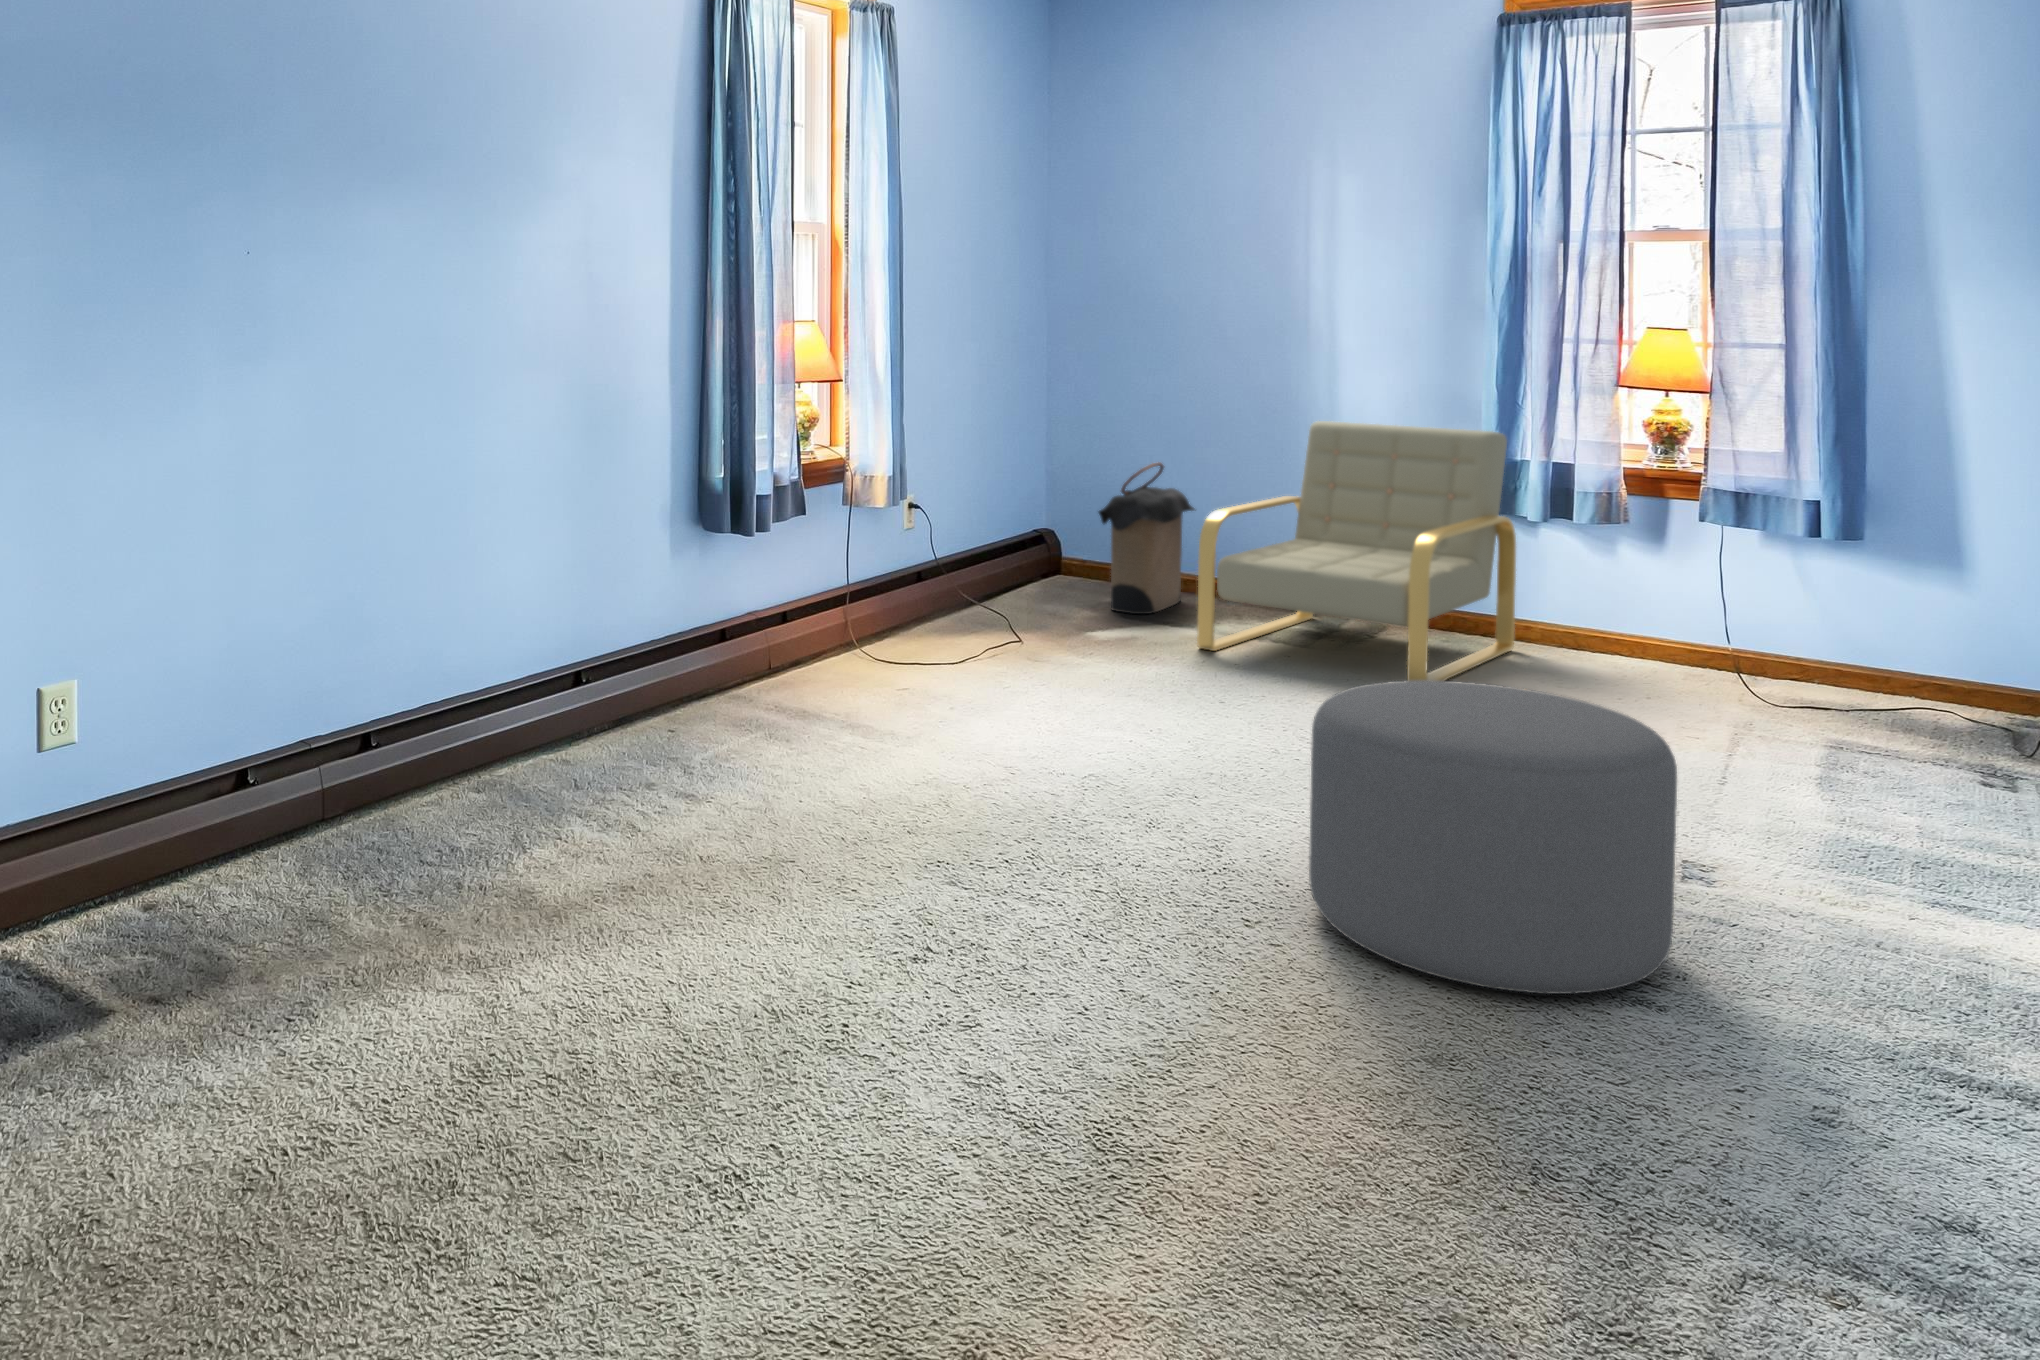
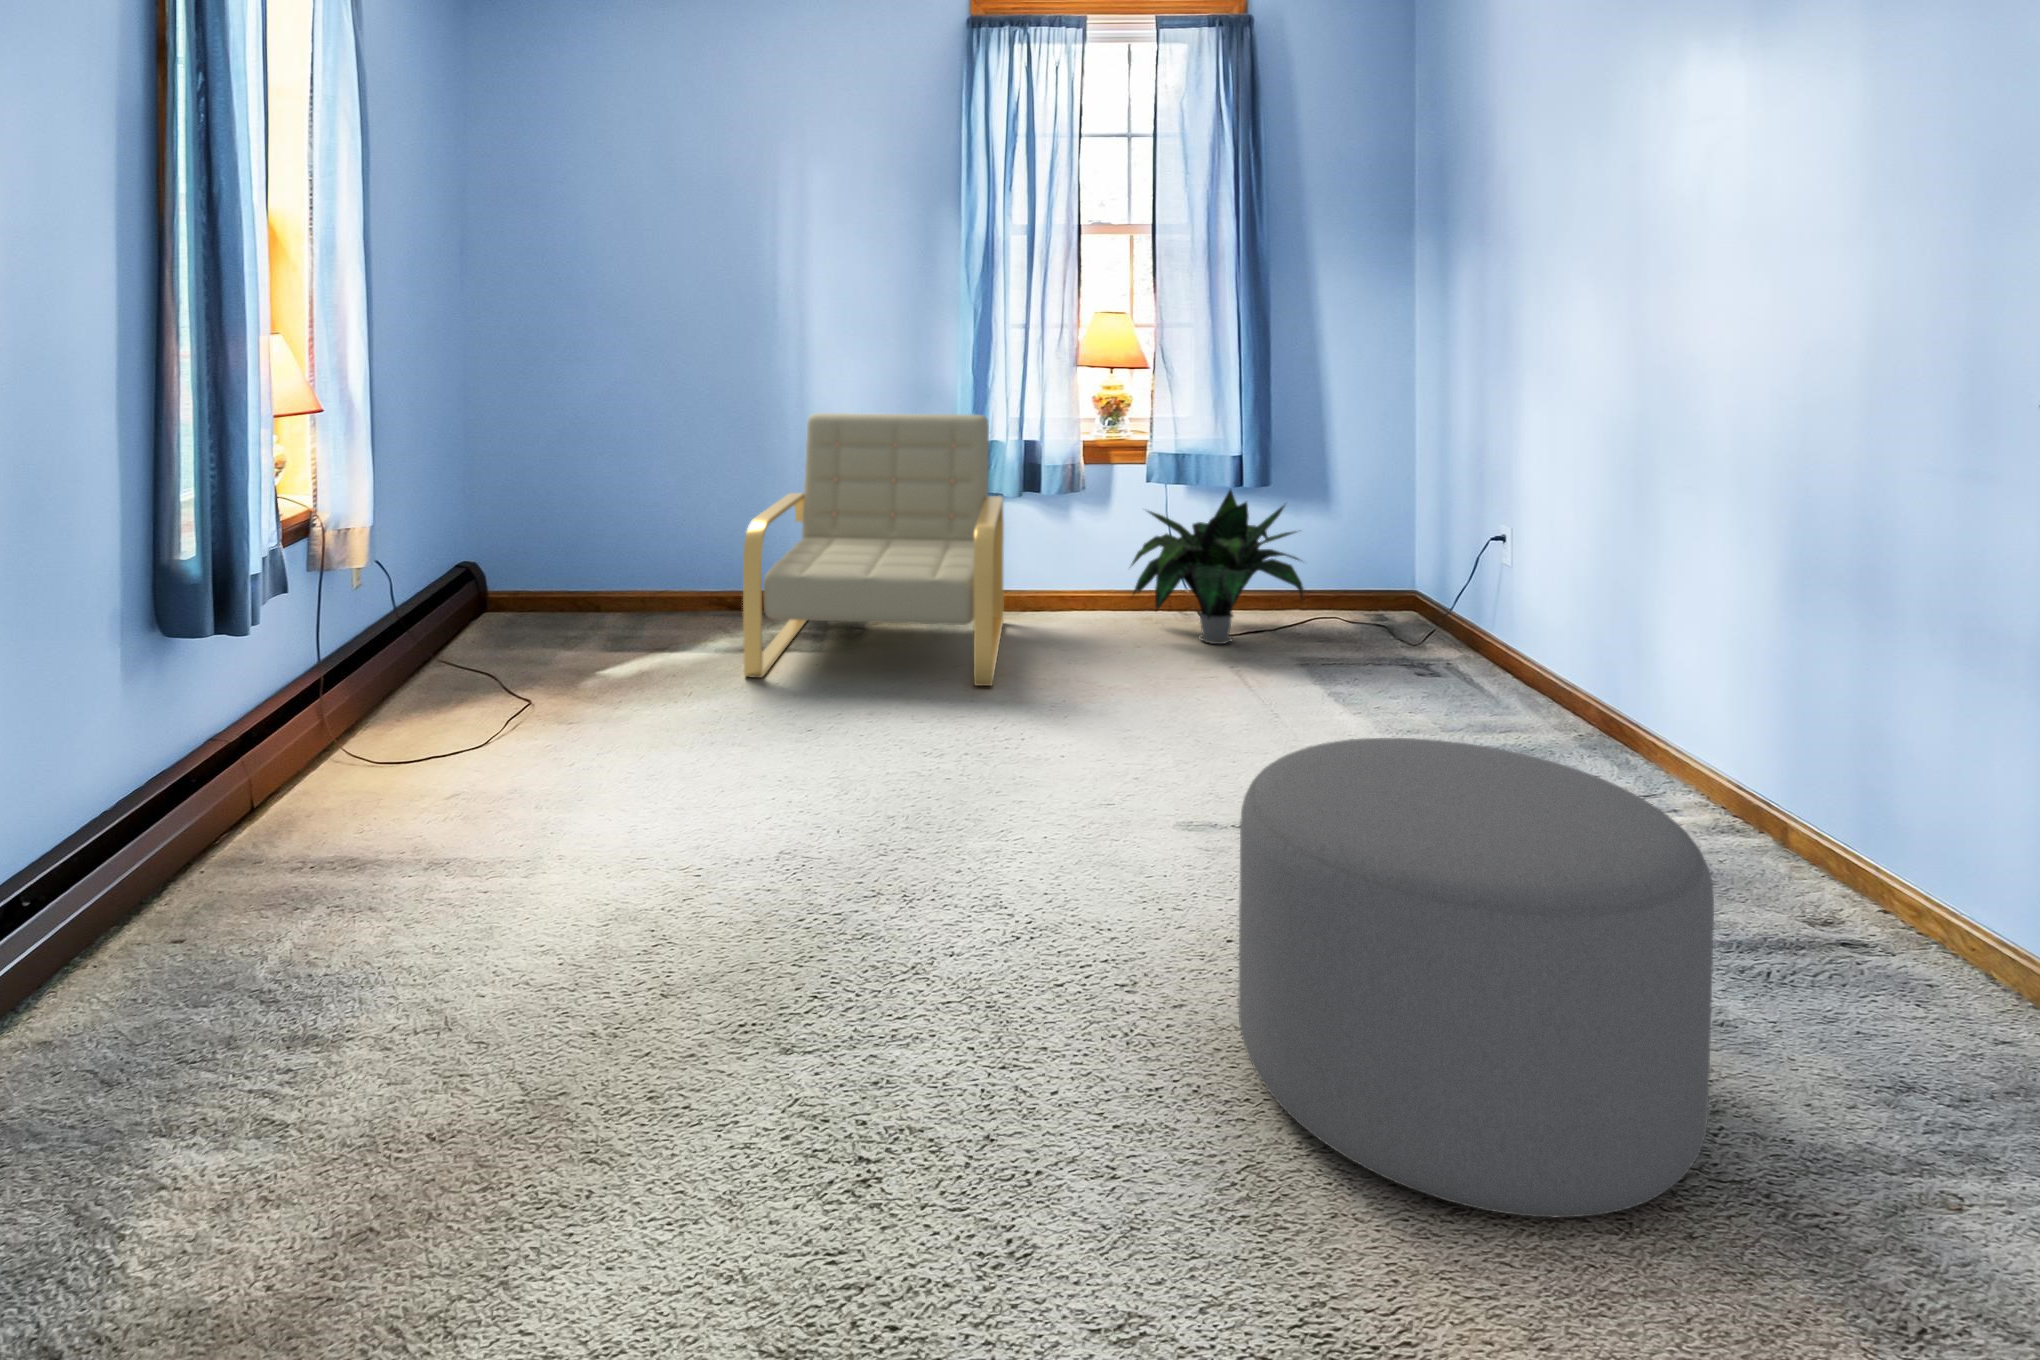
laundry hamper: present [1099,463,1195,614] -> none [597,468,685,641]
potted plant: none [1643,530,1904,703] -> present [1132,490,1304,644]

